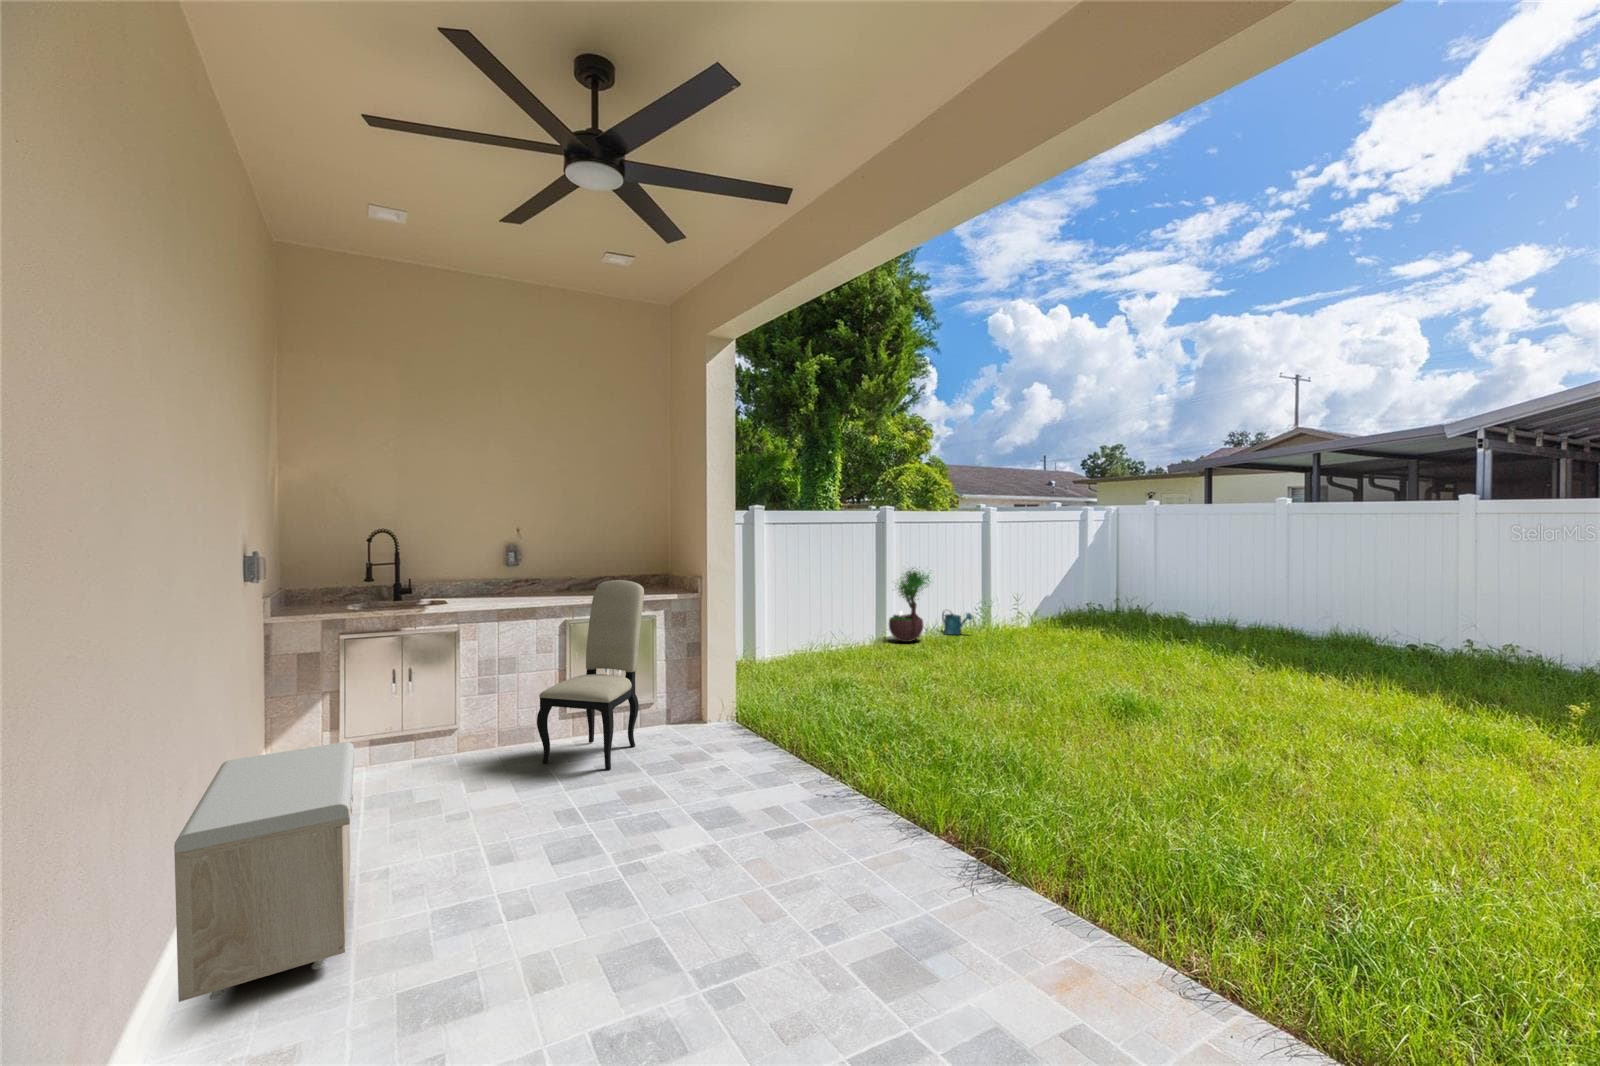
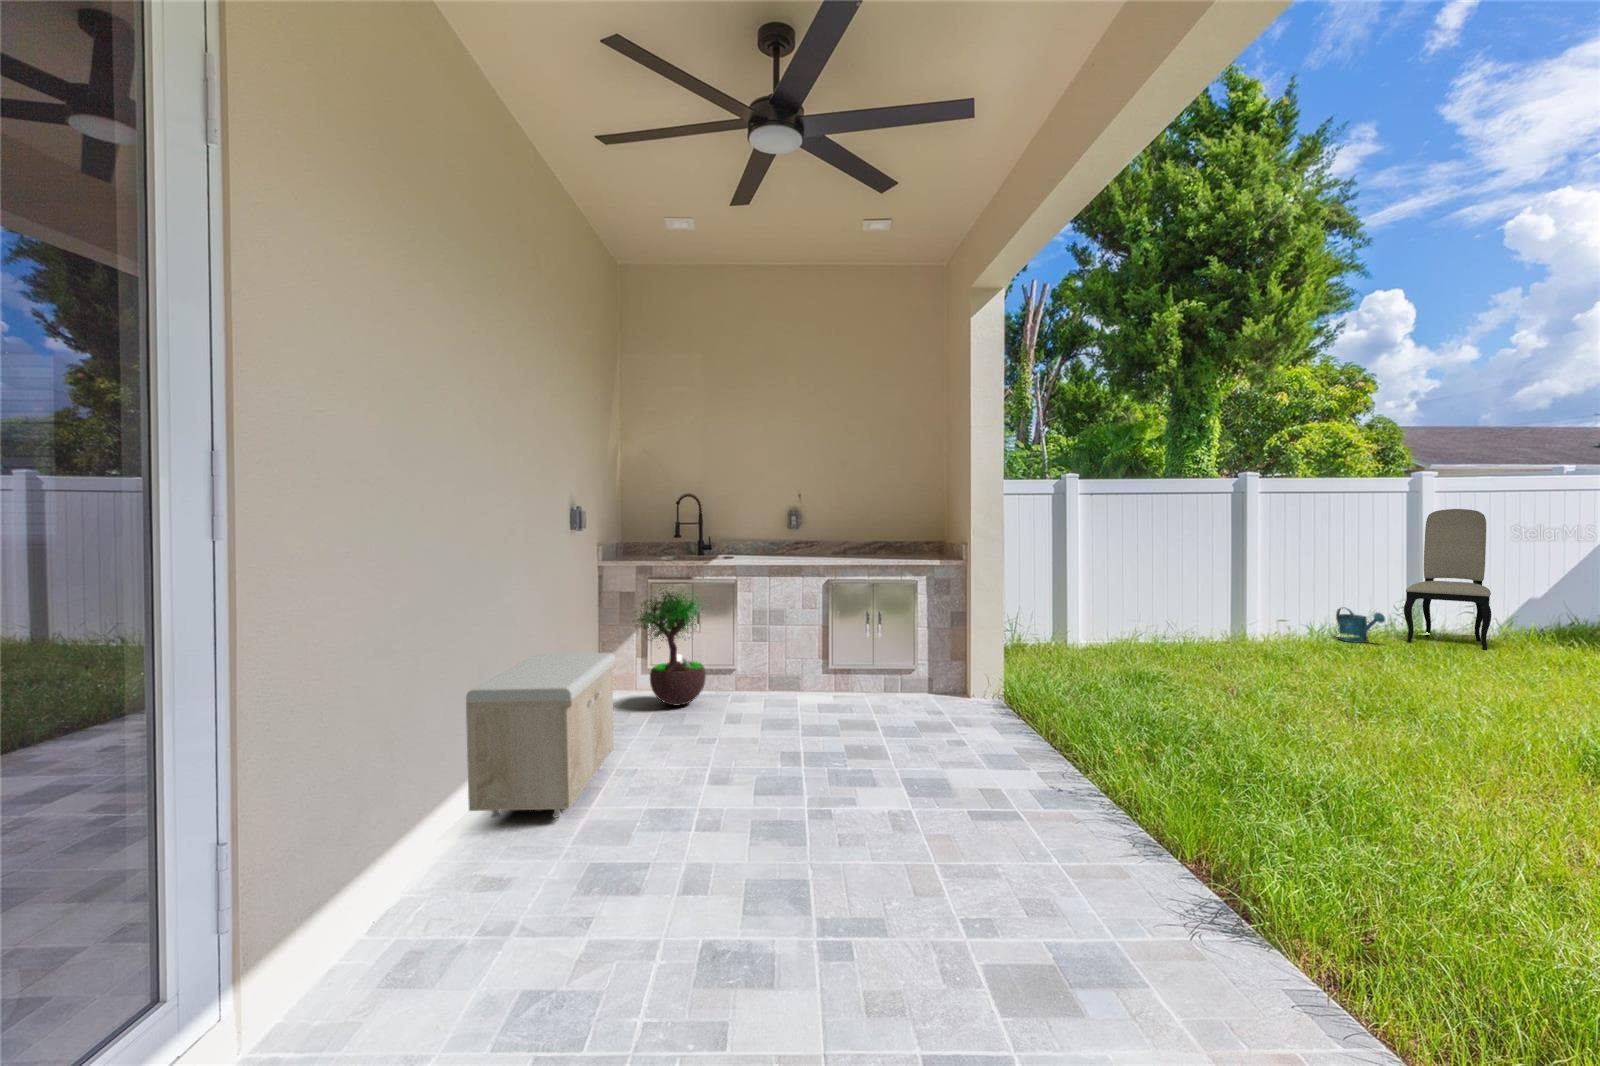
potted tree: present [889,568,931,642] -> present [635,586,706,705]
dining chair: present [537,580,644,771] -> present [1404,509,1491,650]

